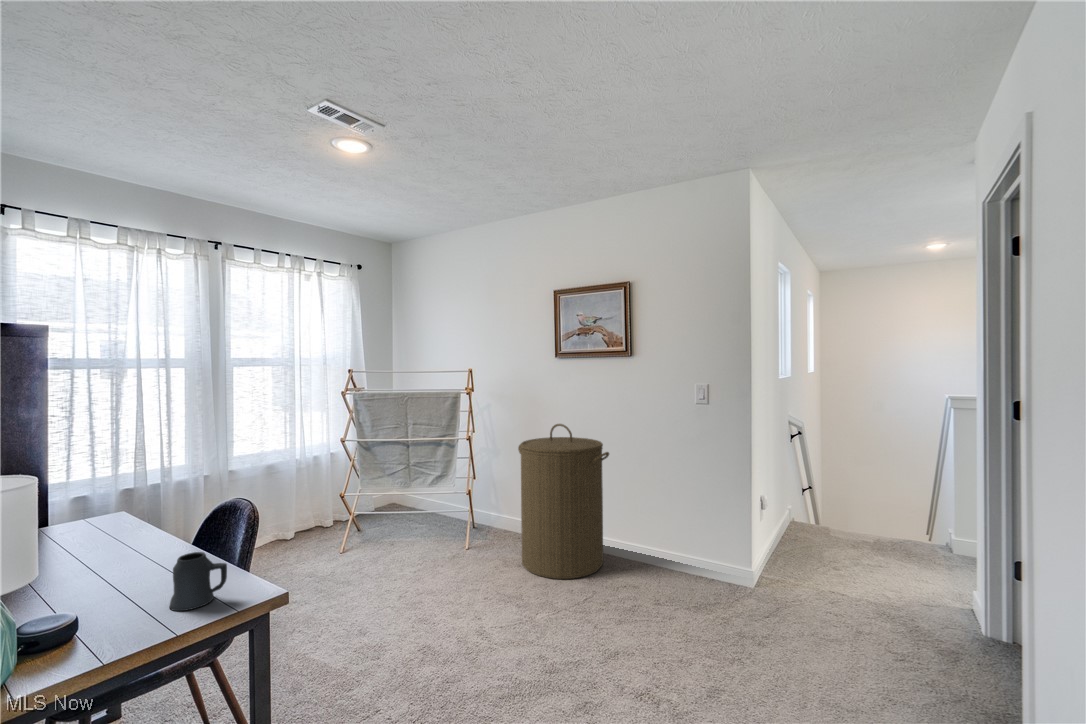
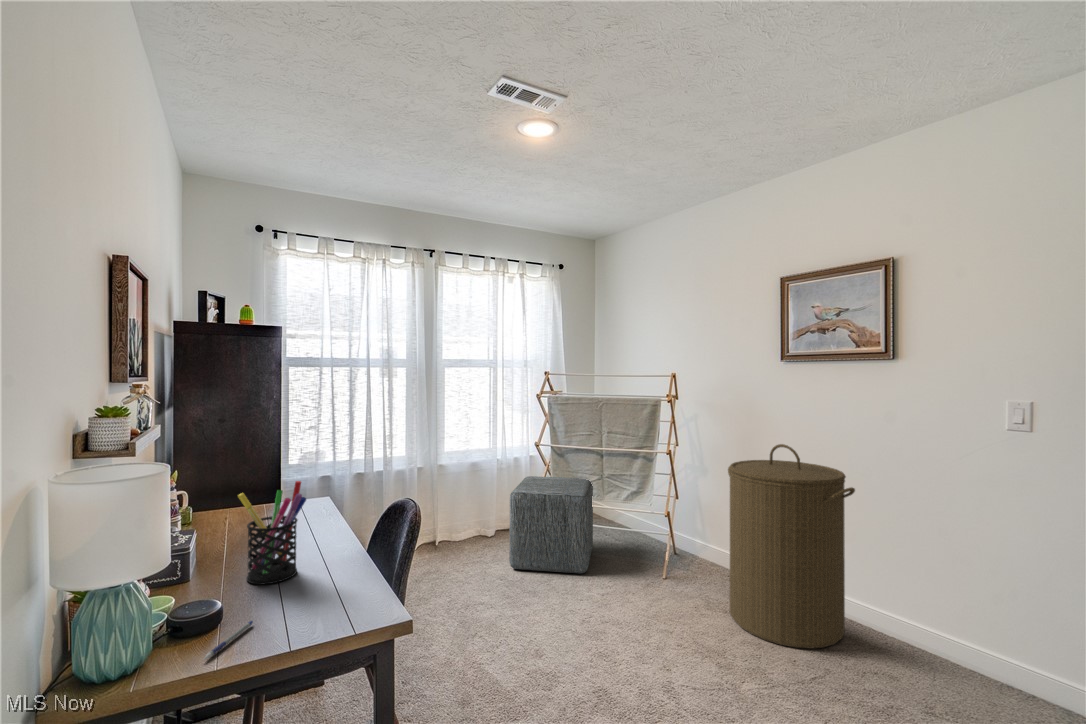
ottoman: none [317,469,398,563] -> present [509,476,593,573]
pen holder: none [60,486,148,594] -> present [238,481,306,585]
mug: present [169,552,227,611] -> none [302,561,356,624]
pen: none [81,620,116,656] -> present [204,621,253,659]

